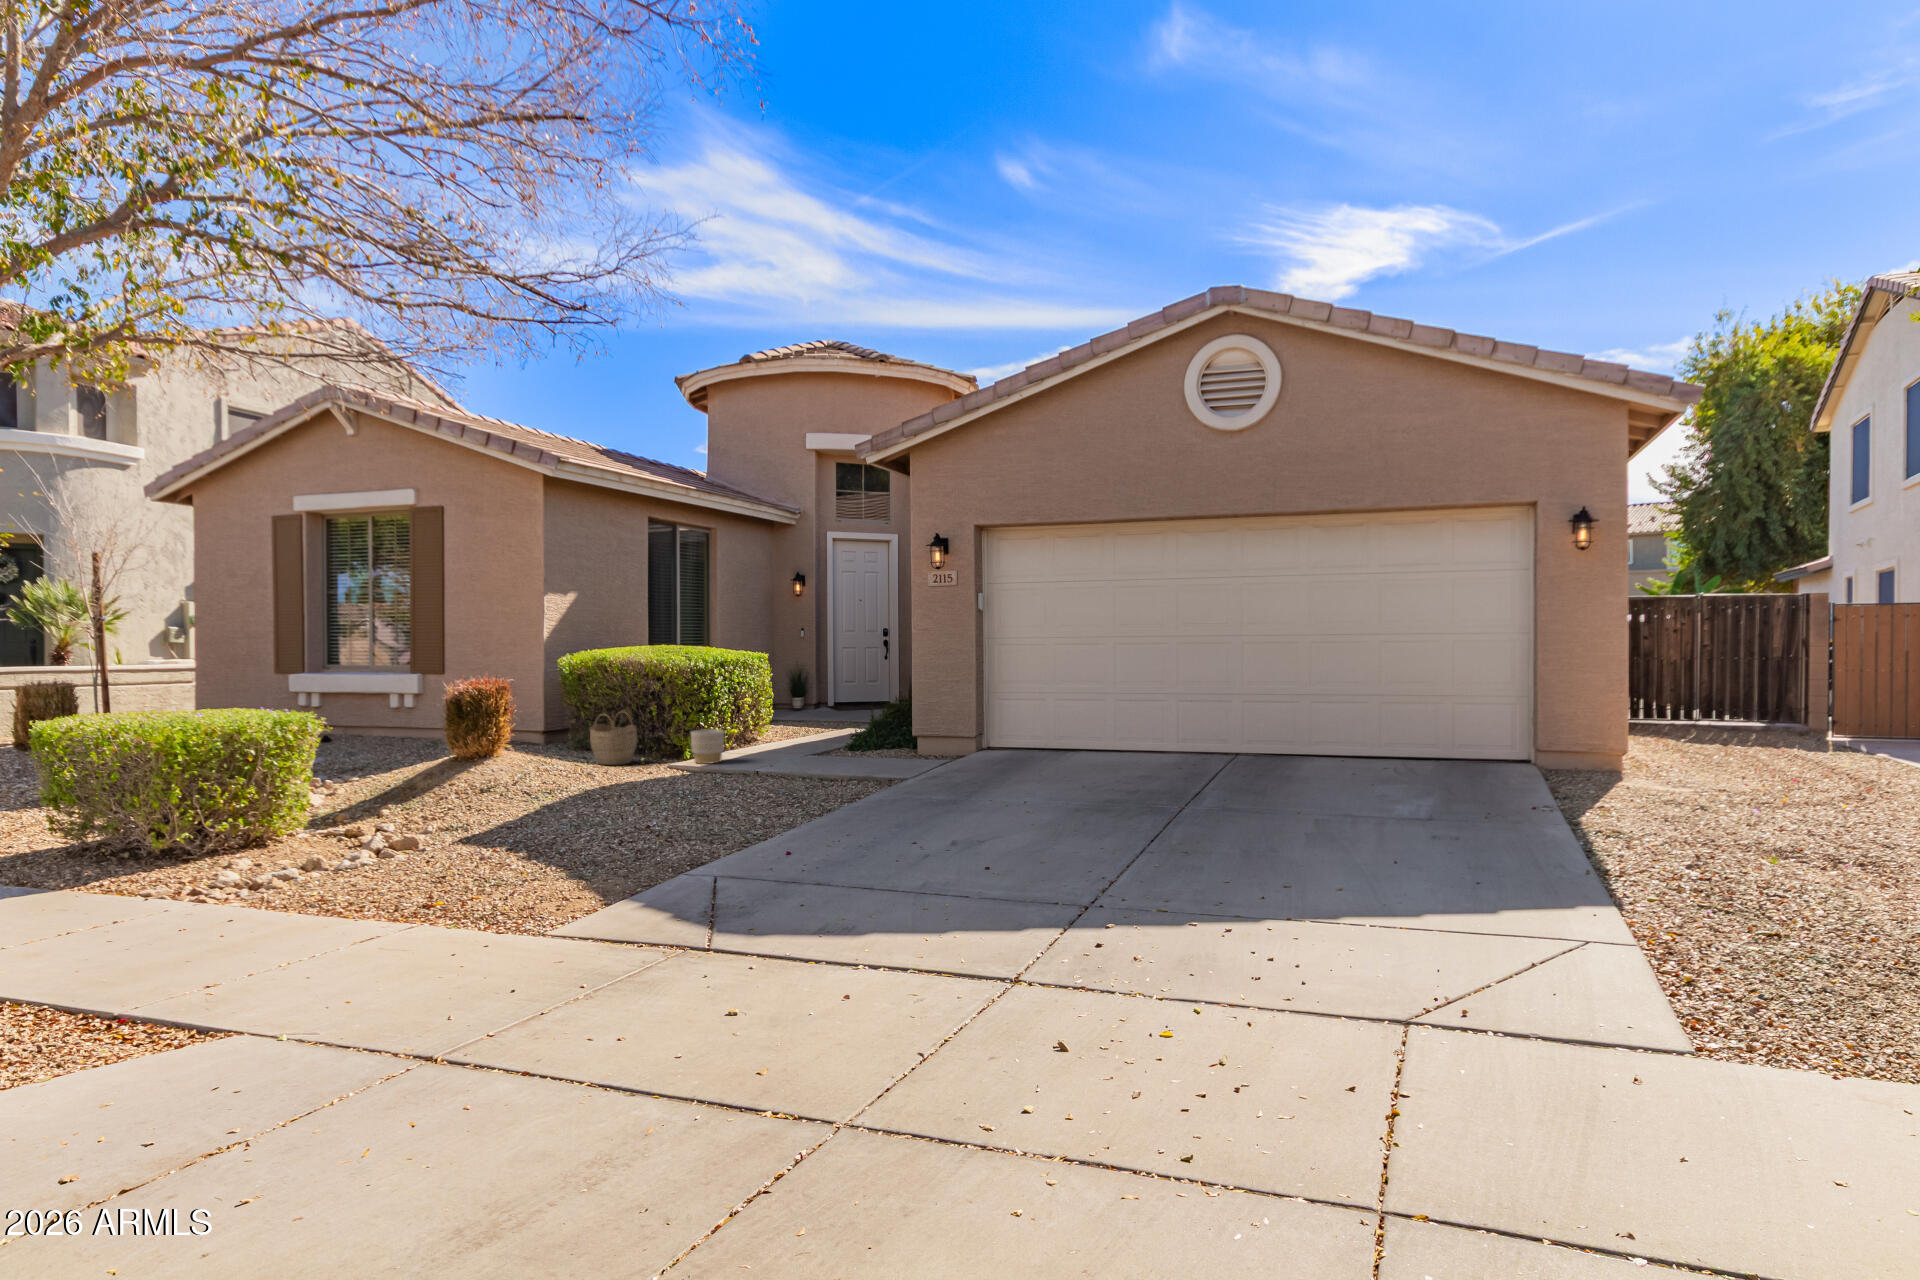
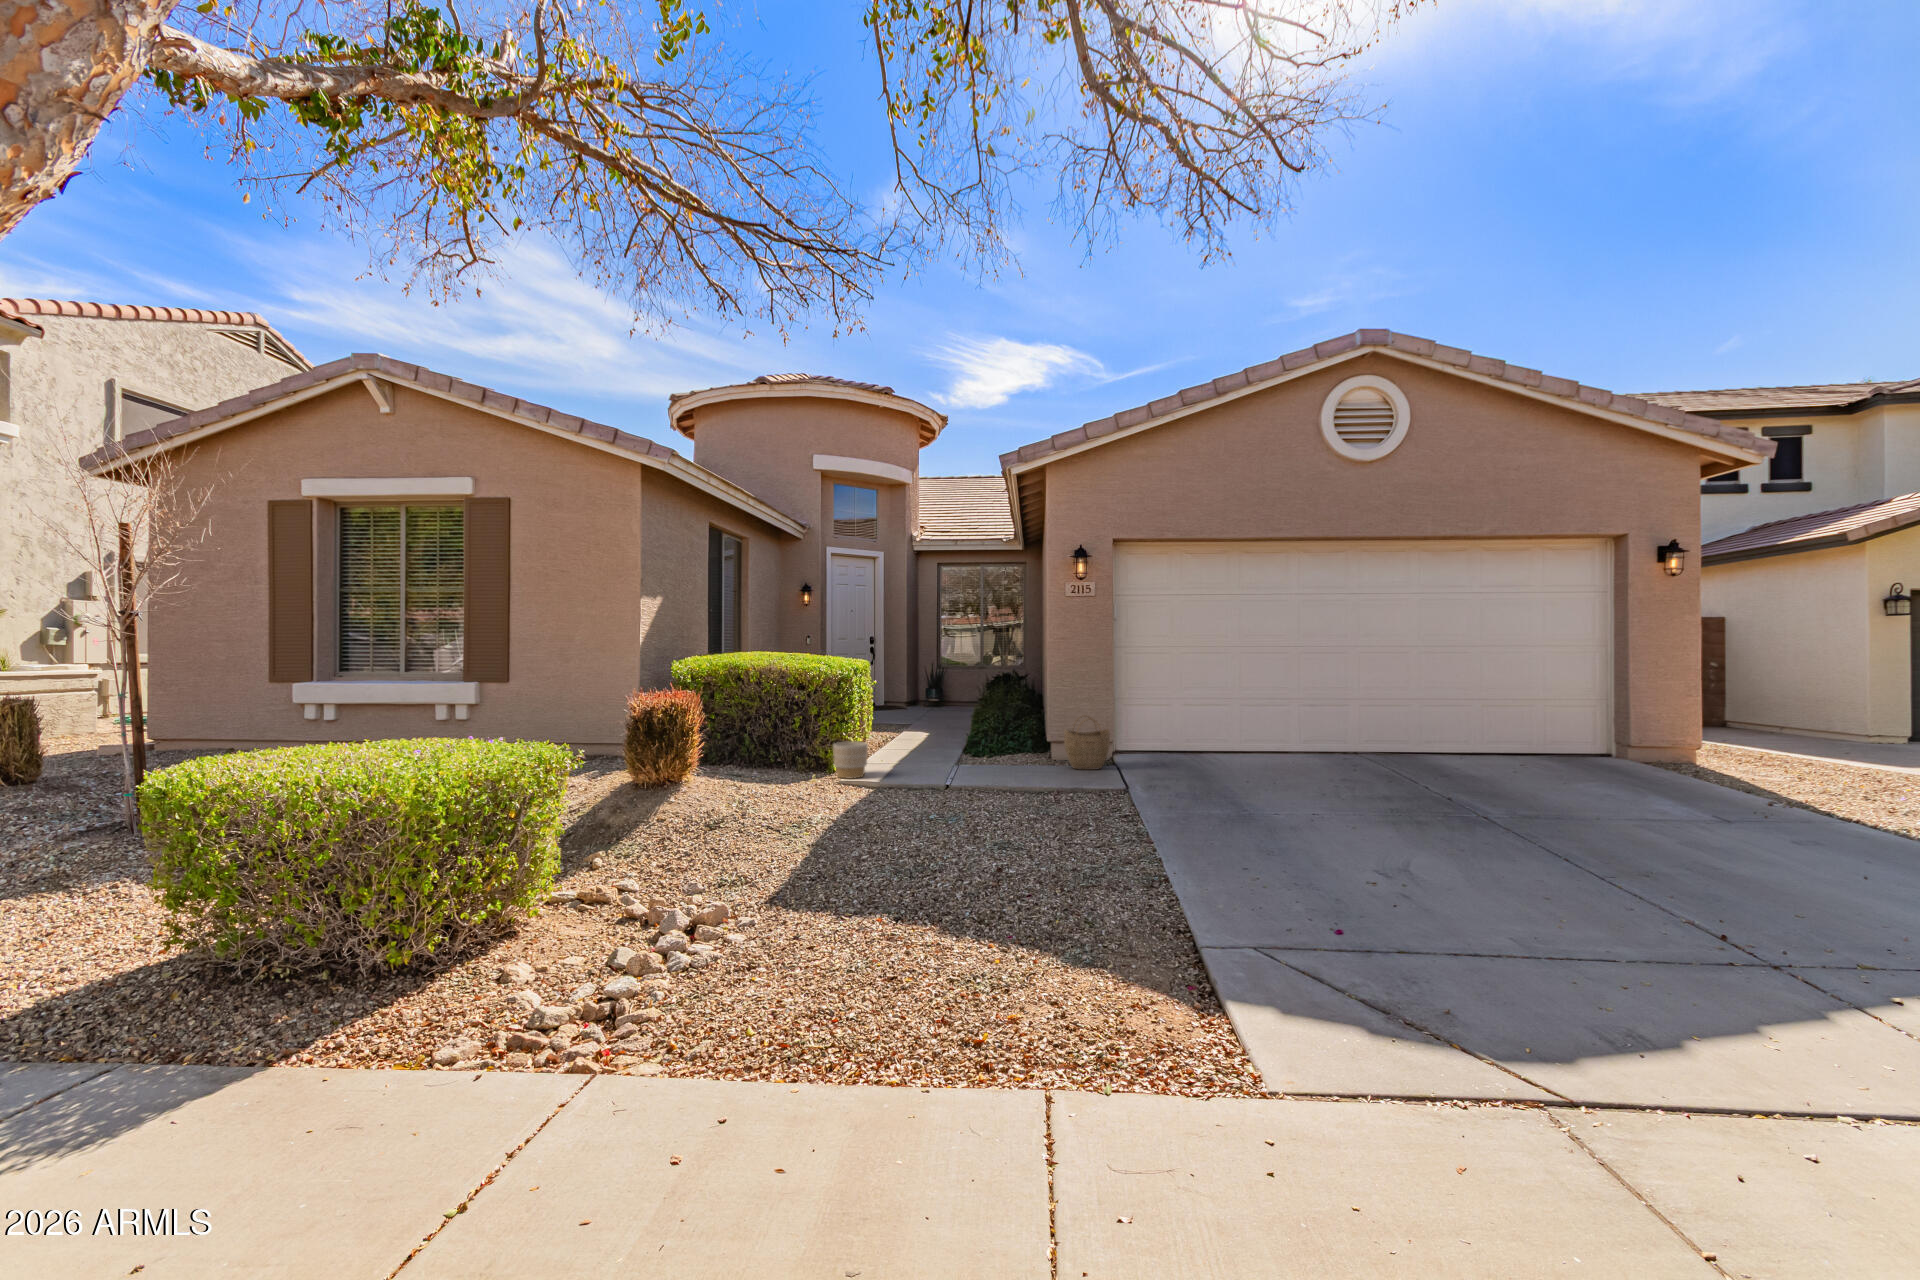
woven basket: present [590,711,637,765] -> present [1064,717,1110,770]

